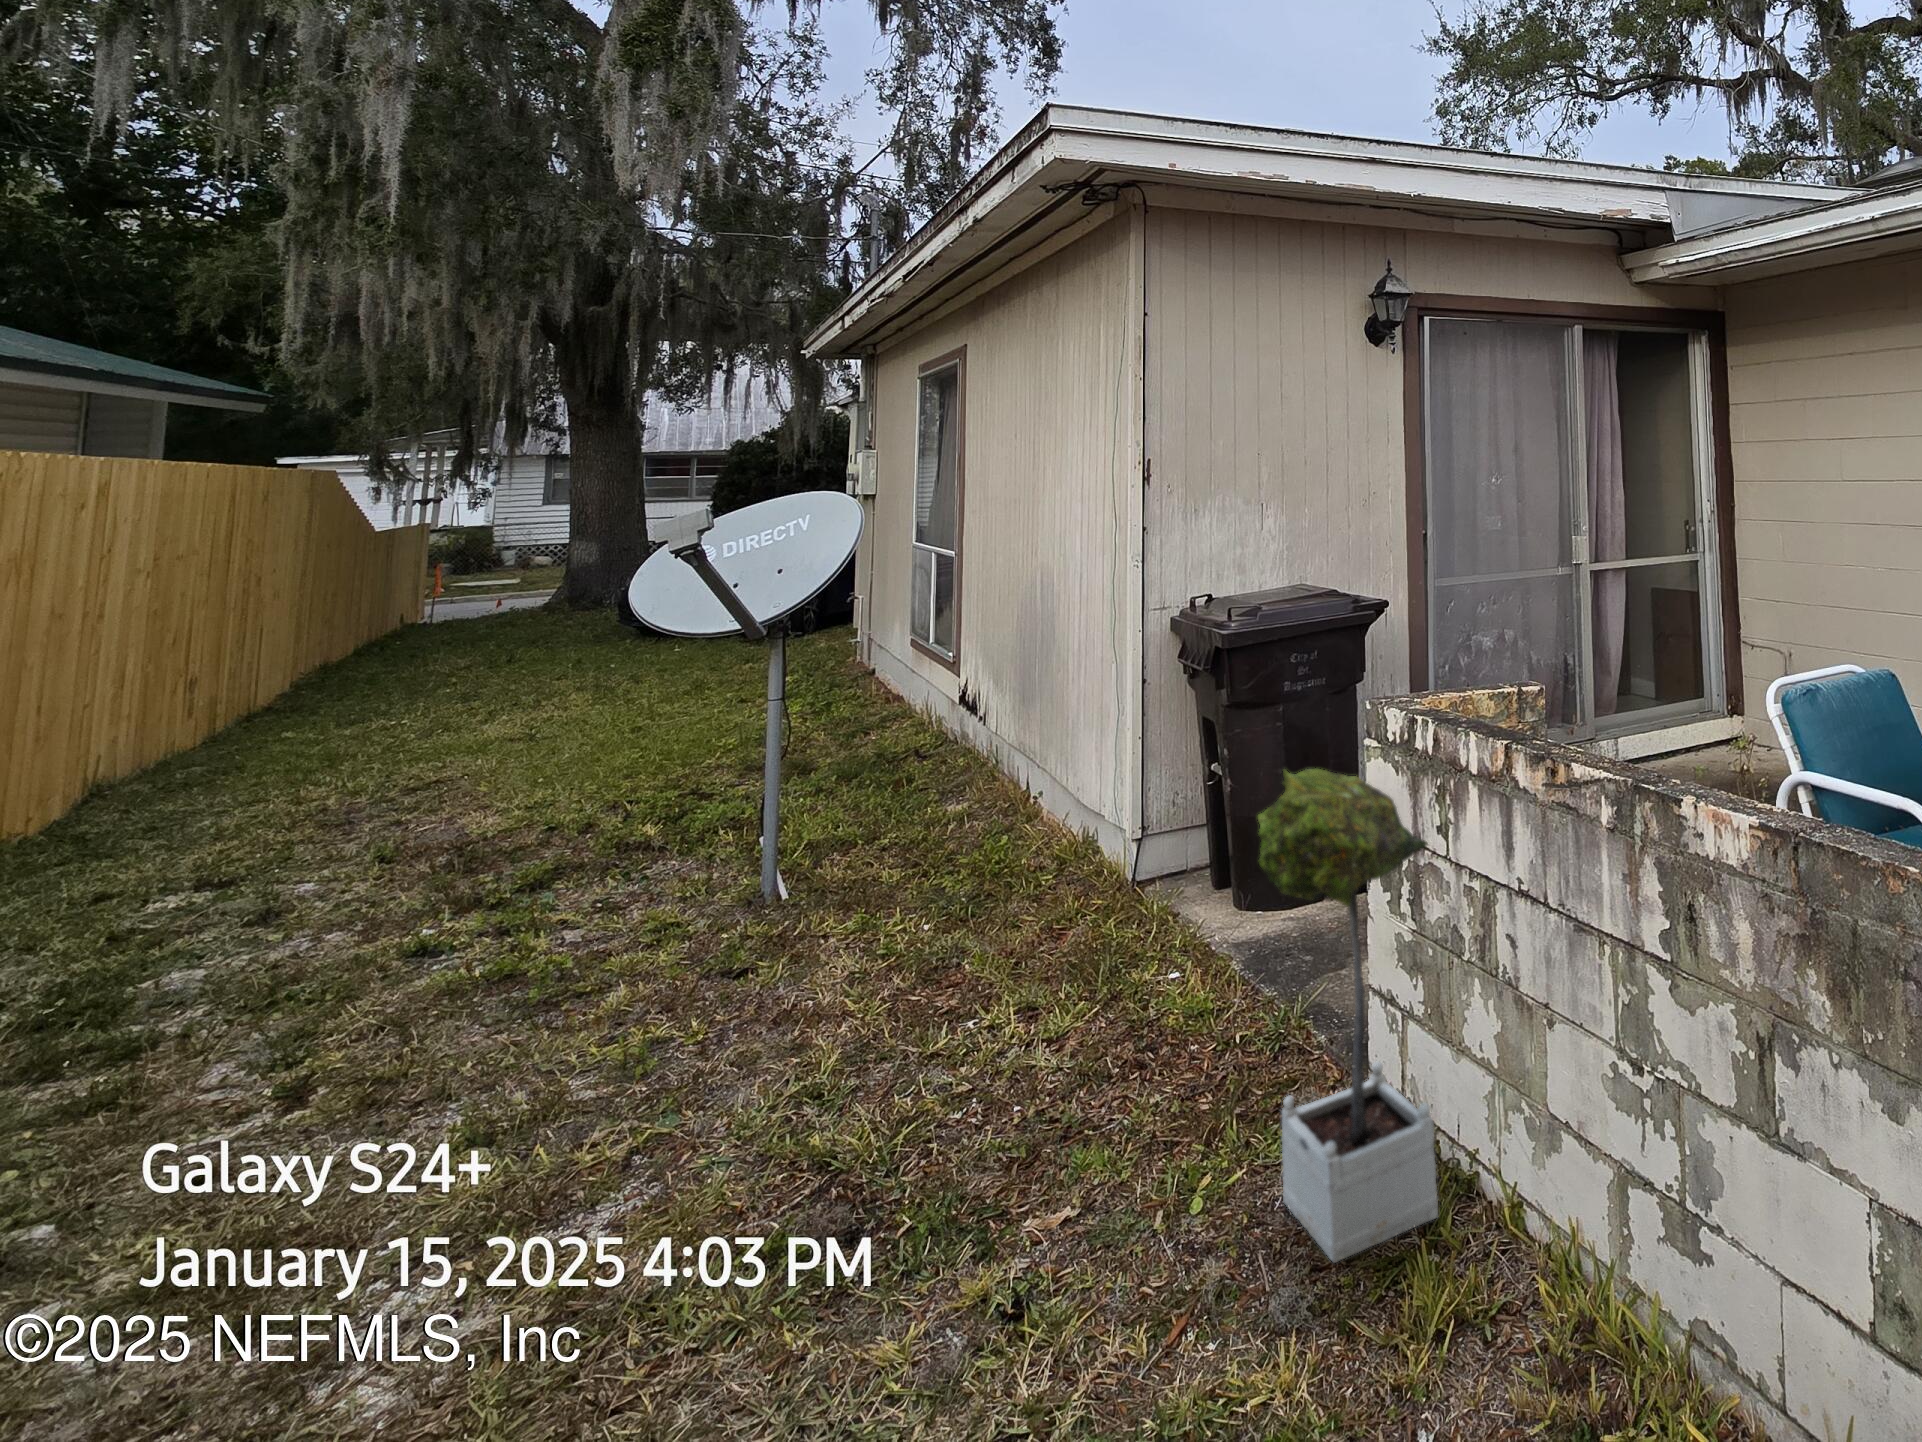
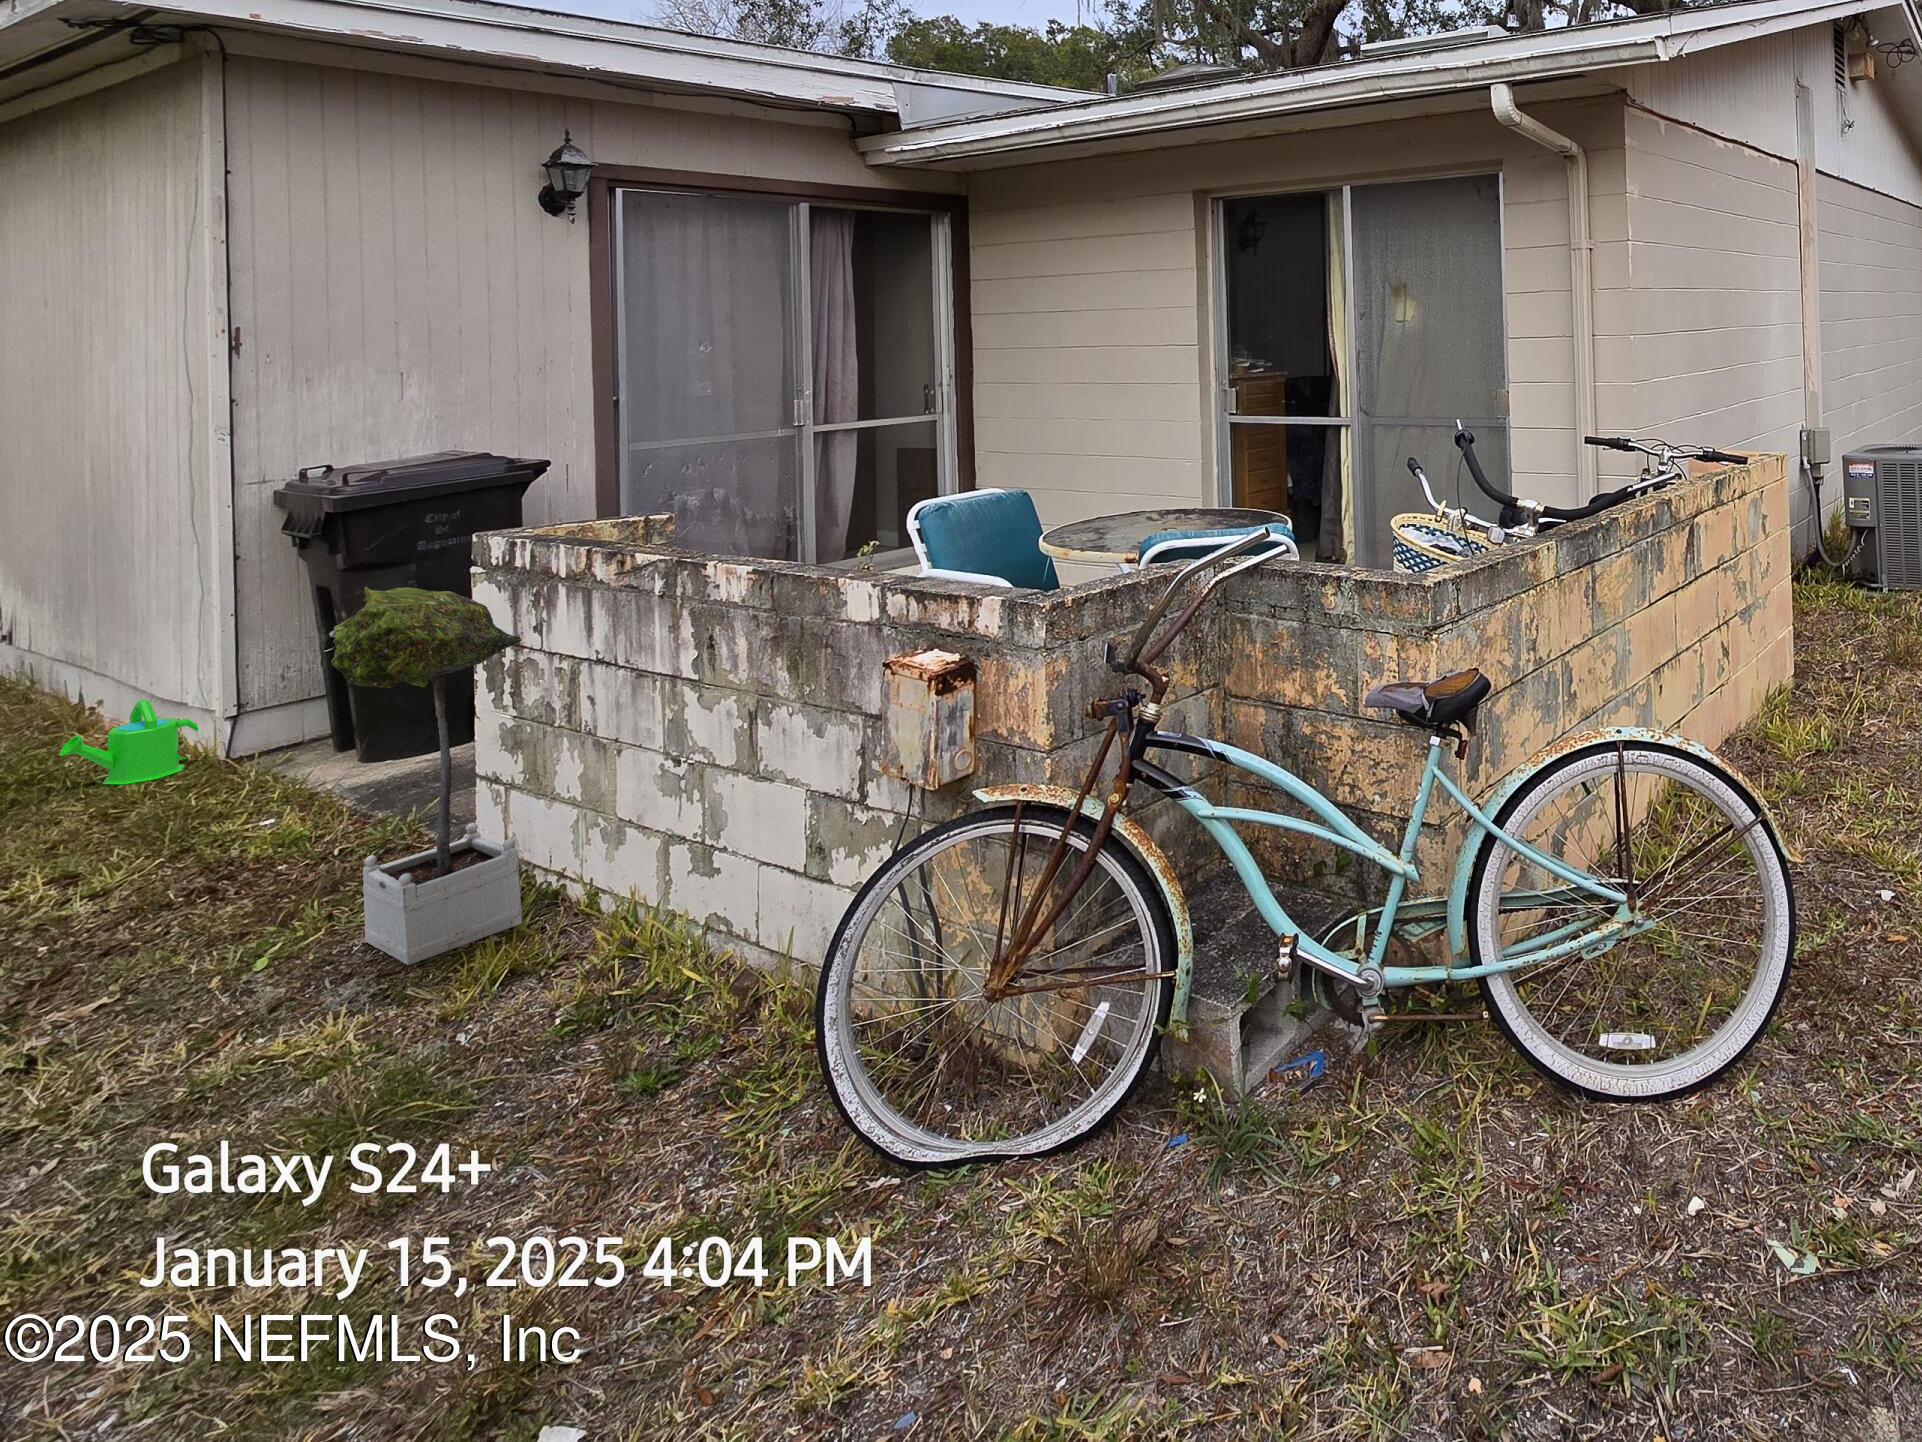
watering can: none [1015,812,1116,896] -> present [60,699,198,785]

